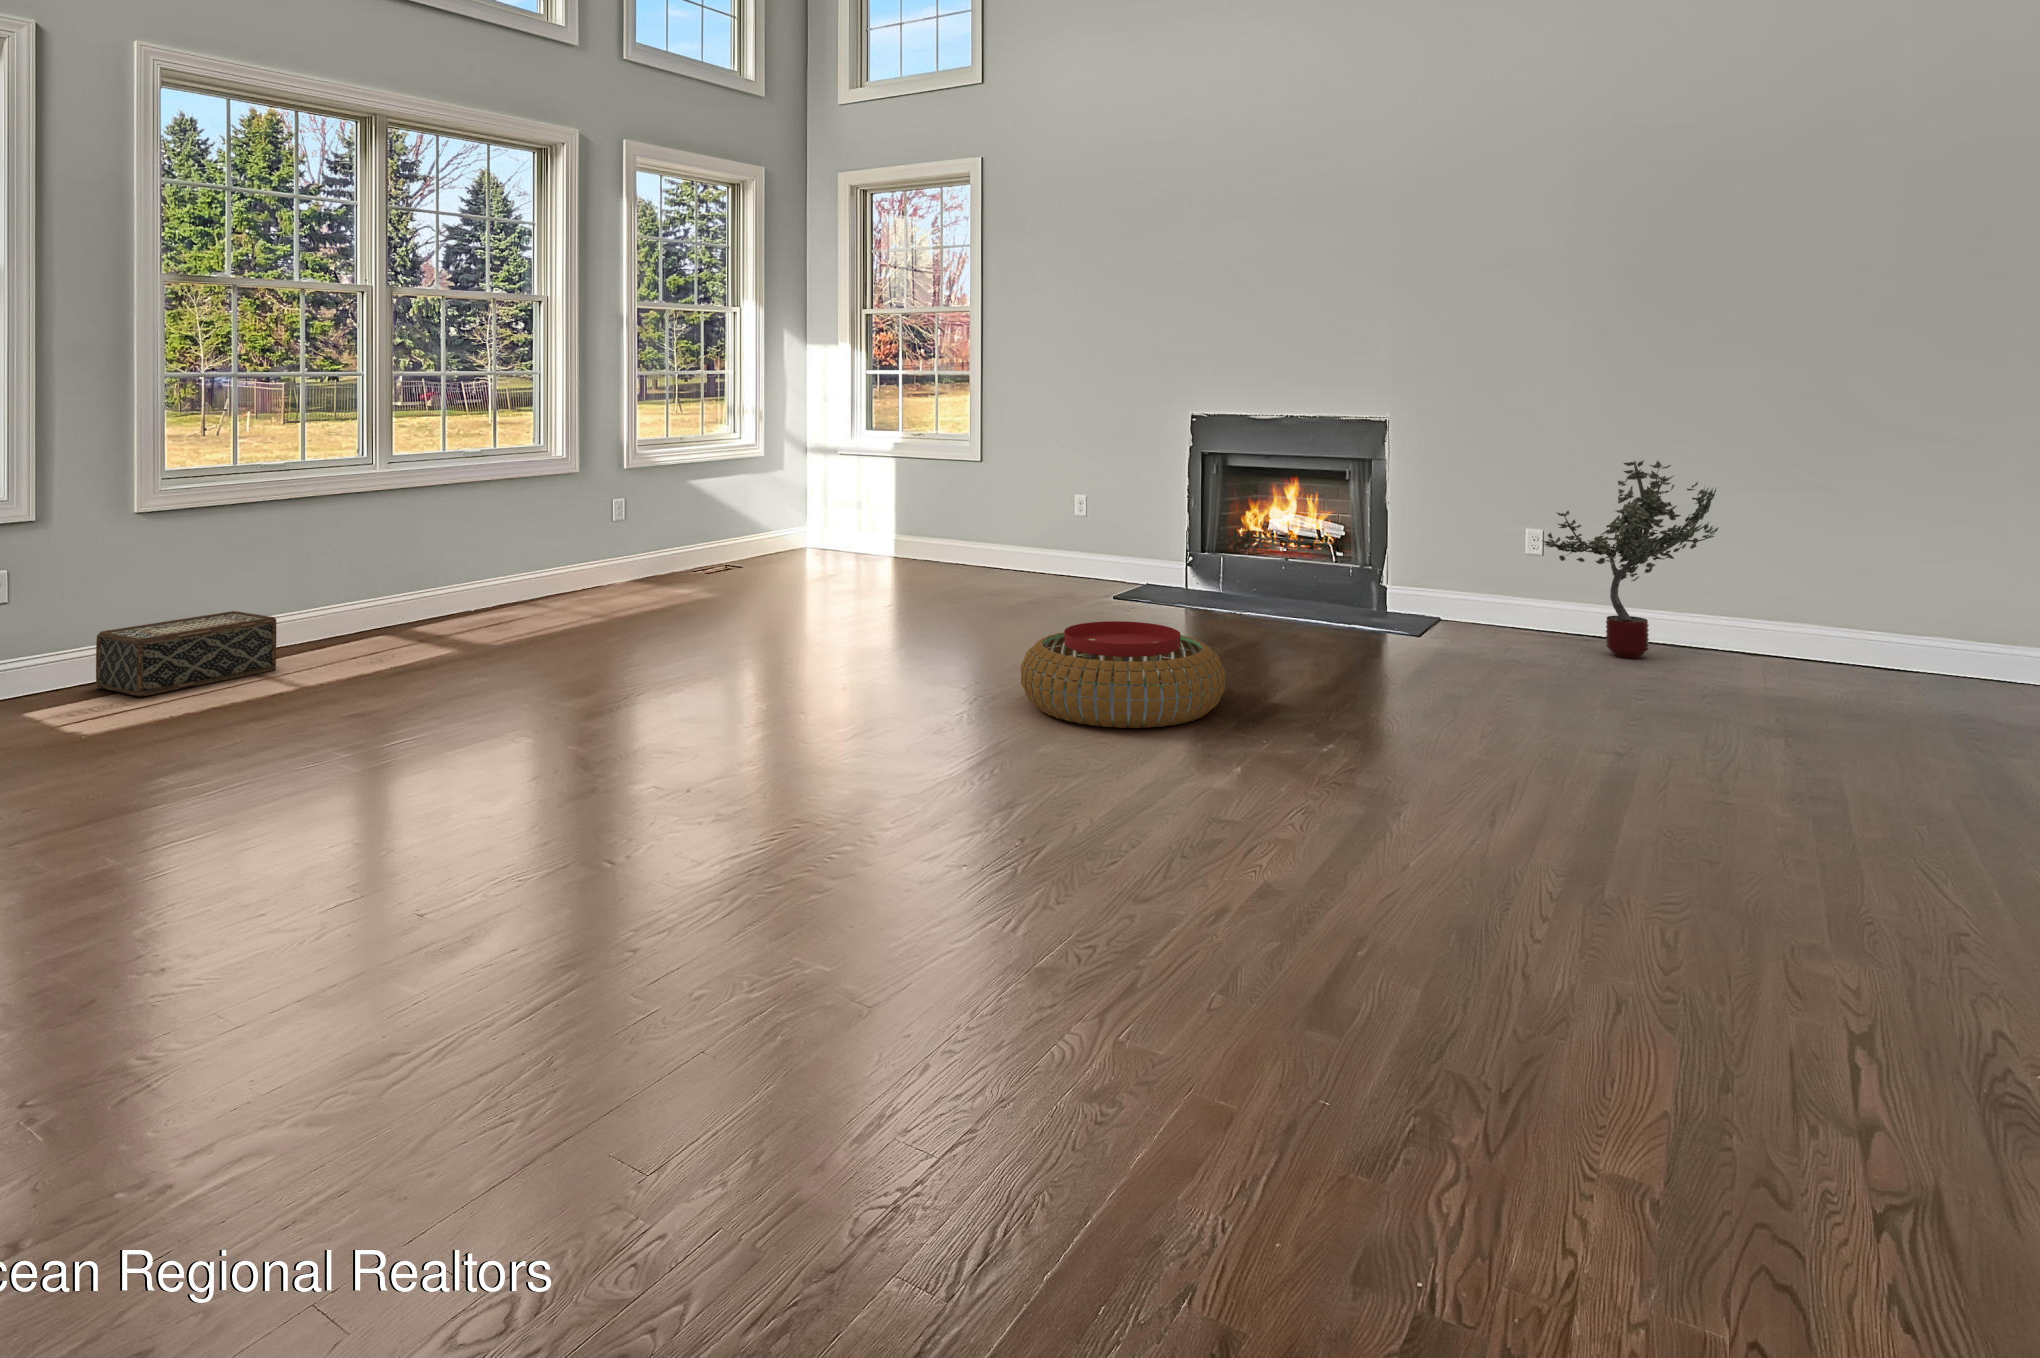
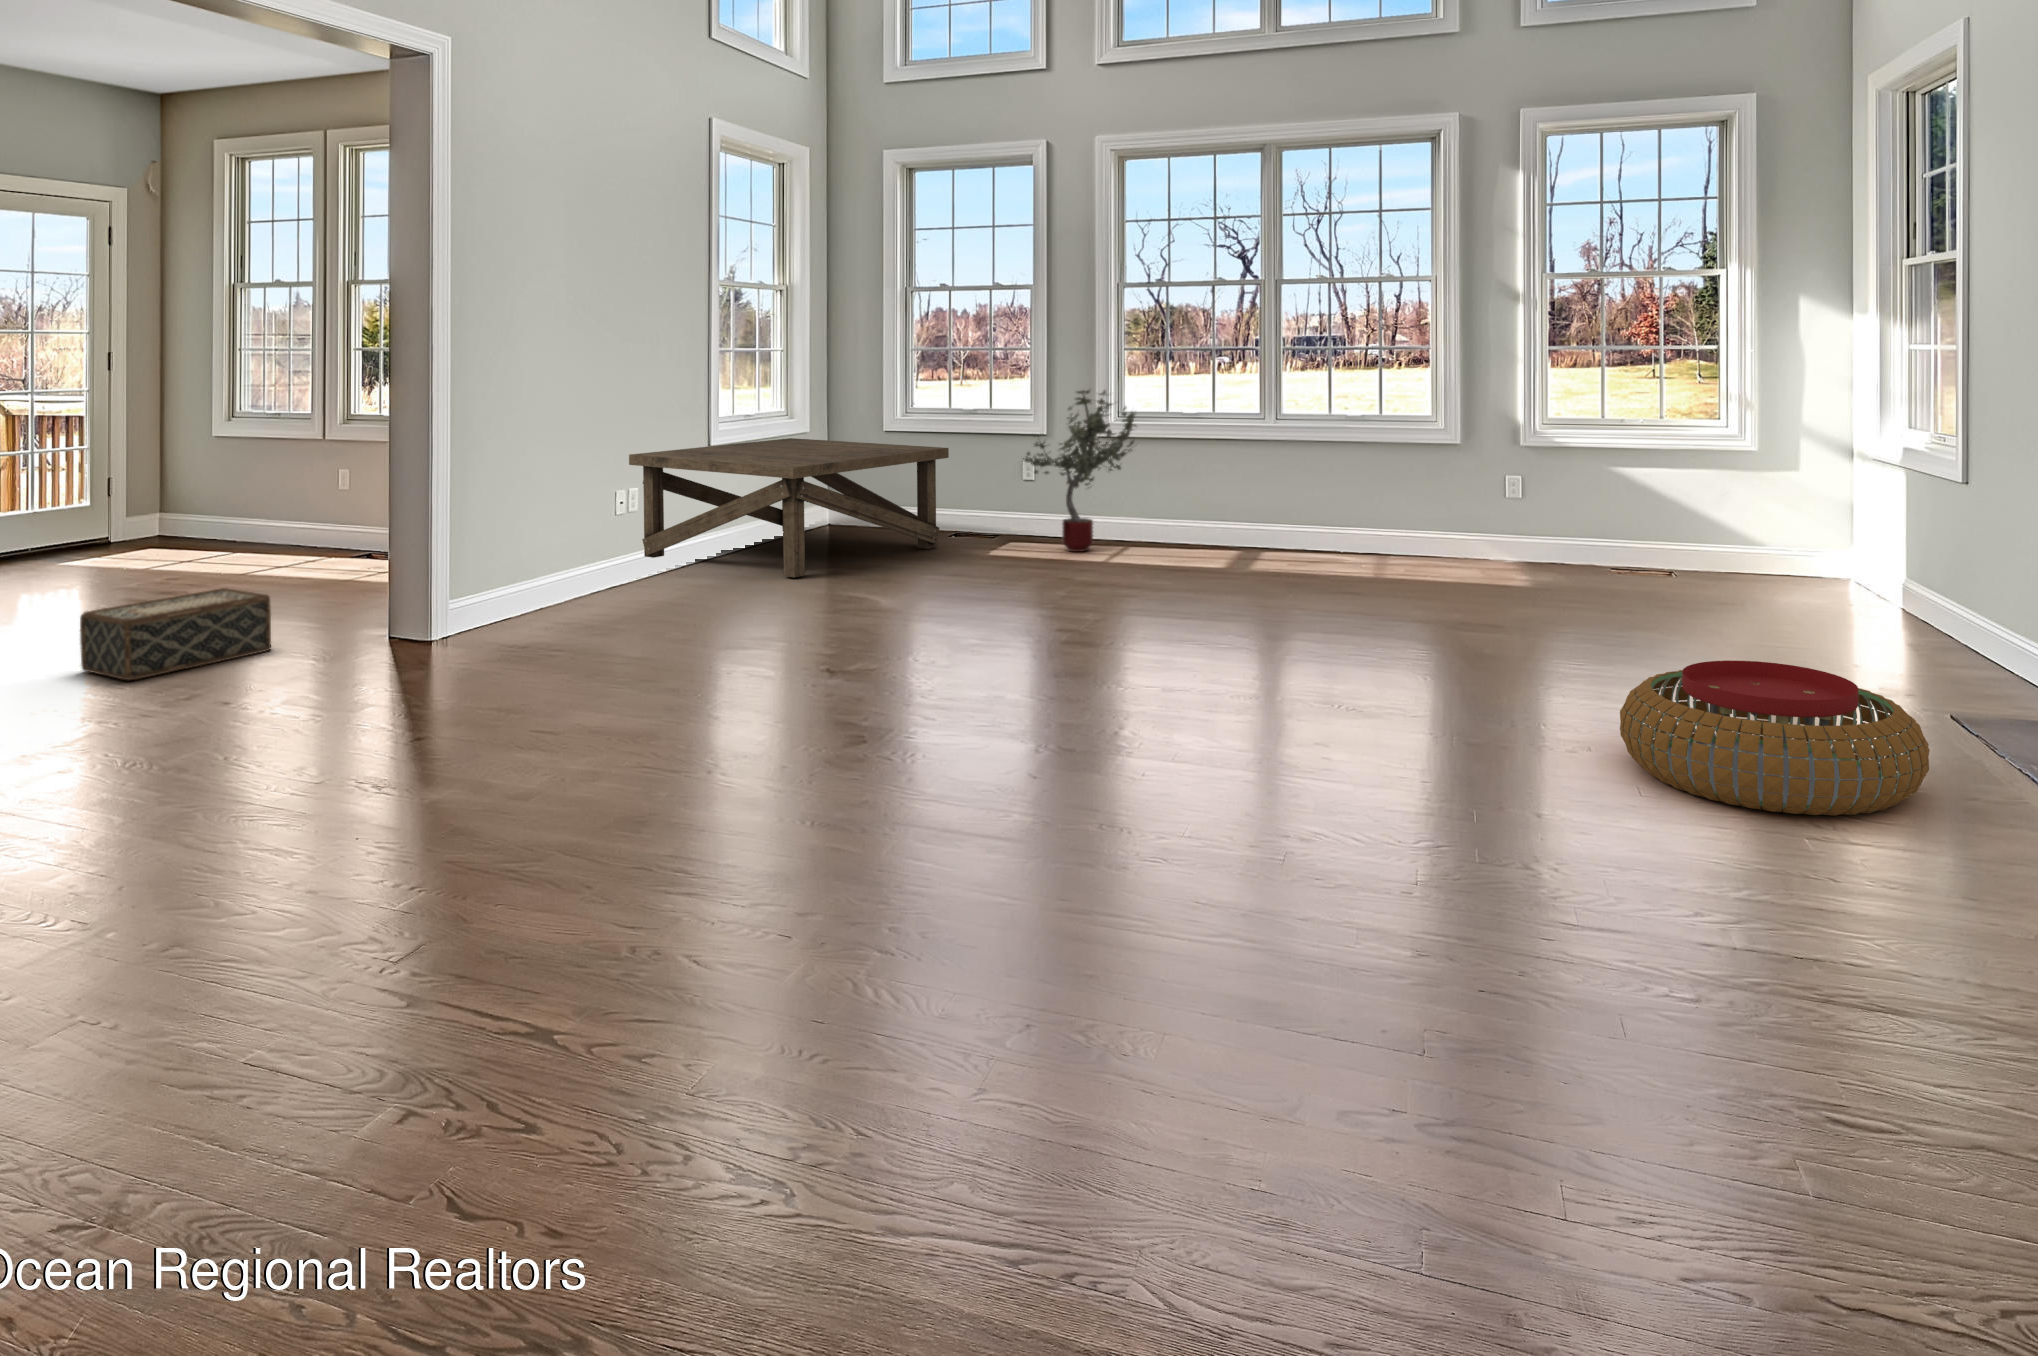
potted tree: present [1543,460,1718,658] -> present [1023,390,1136,552]
coffee table: none [615,480,908,606] -> present [629,438,949,577]
pouf: present [1021,621,1225,728] -> present [1620,660,1930,816]

